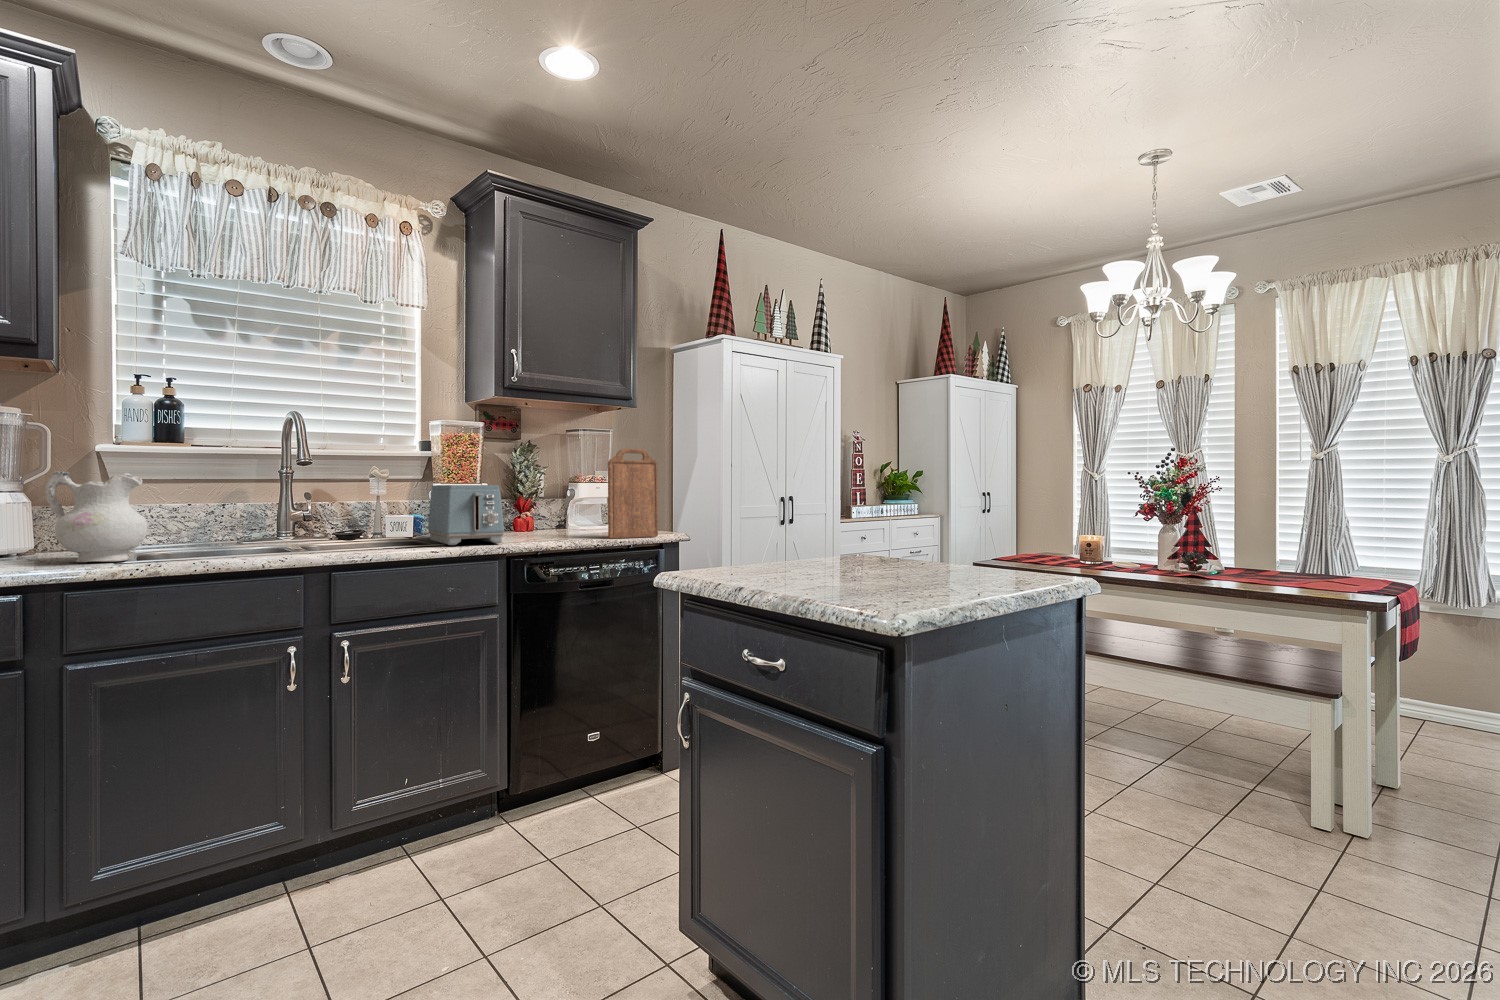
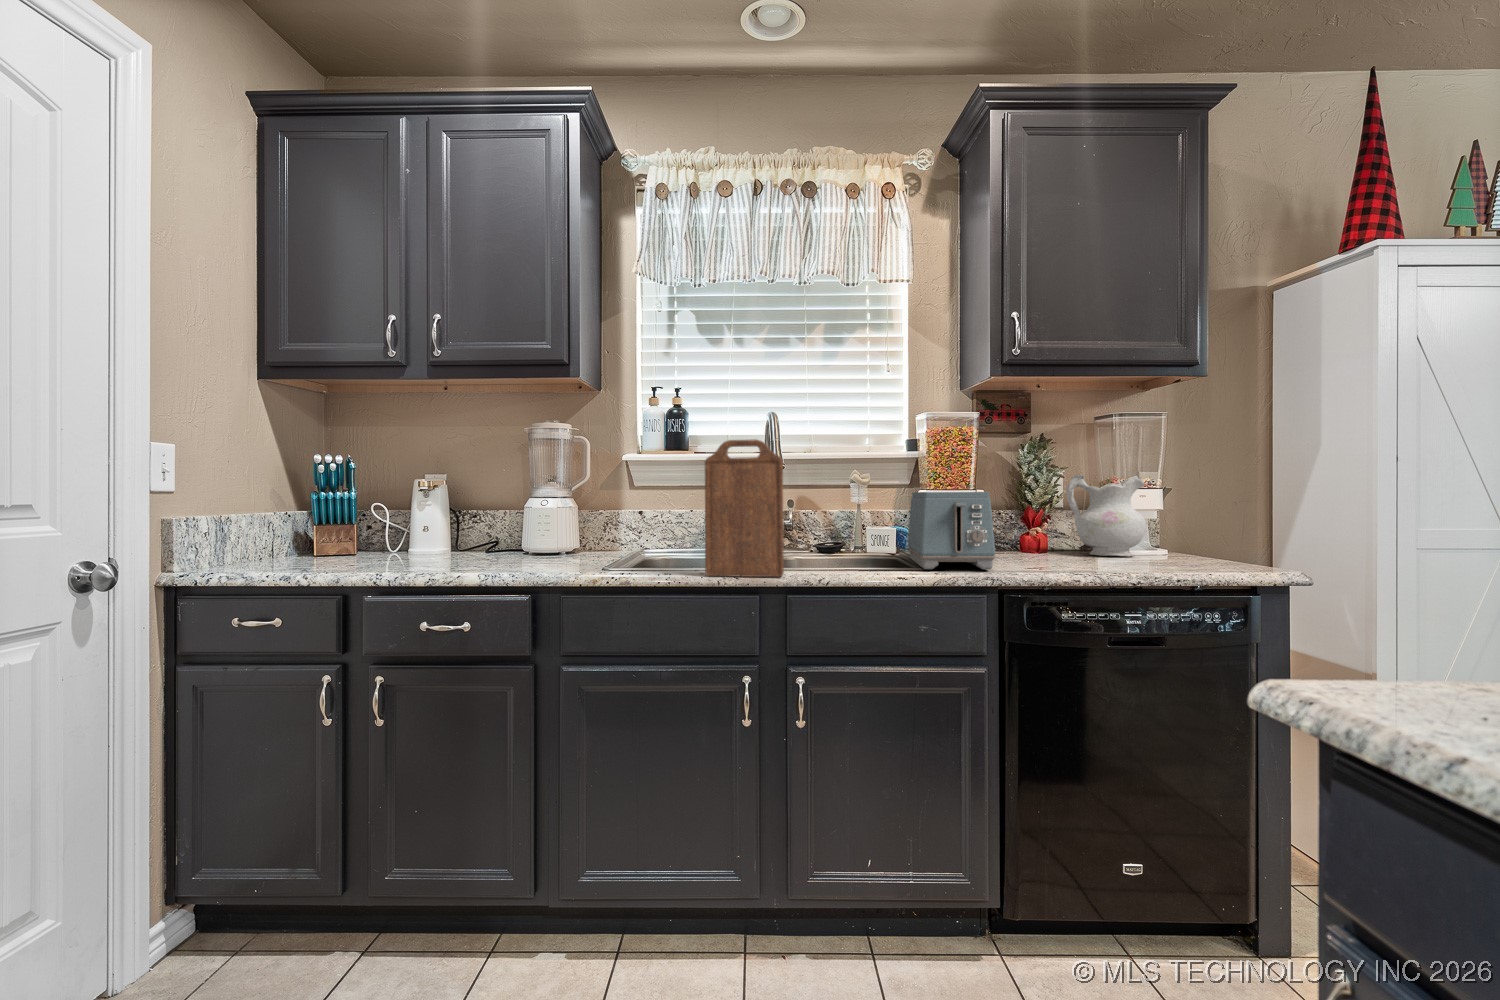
cutting board: present [608,449,658,538] -> present [705,439,784,577]
ceramic pitcher: present [46,471,147,562] -> present [1066,475,1146,556]

